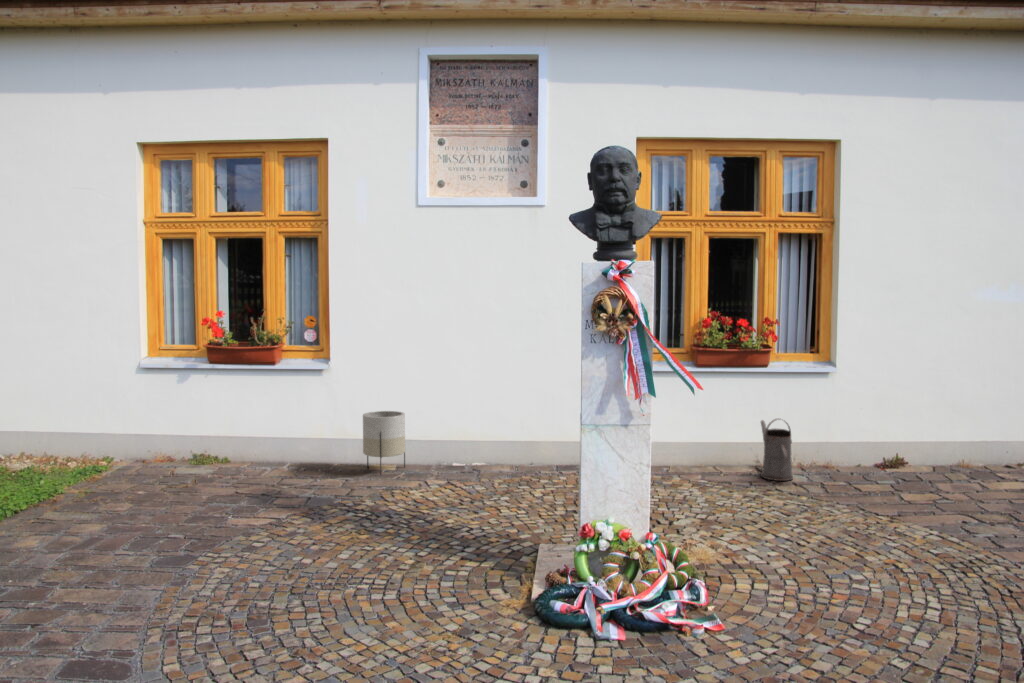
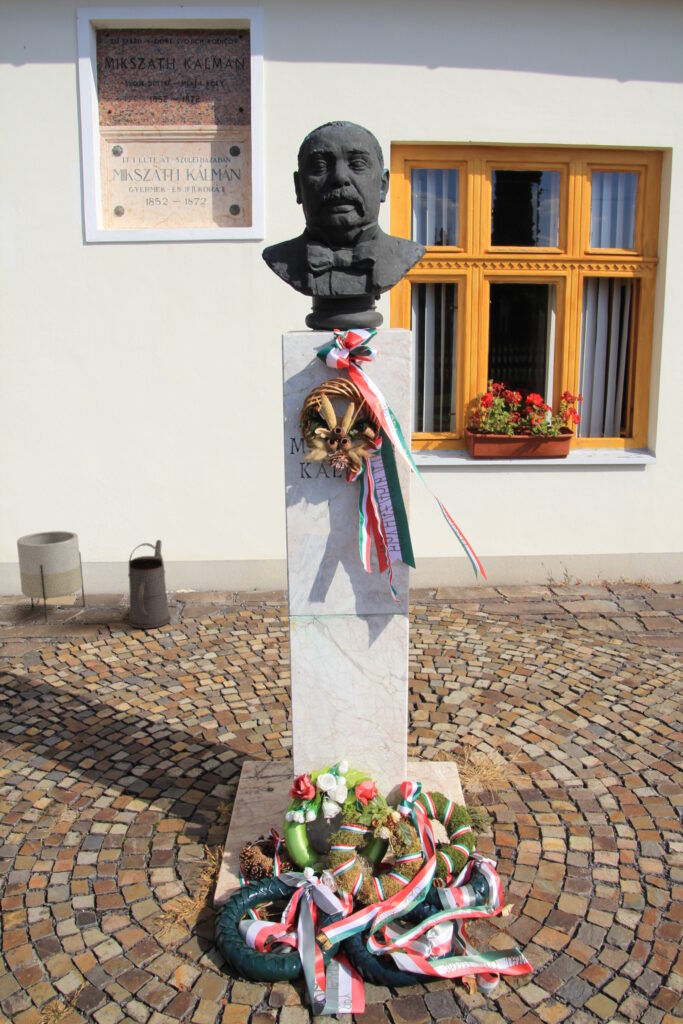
watering can: present [761,418,793,481] -> present [128,540,171,628]

